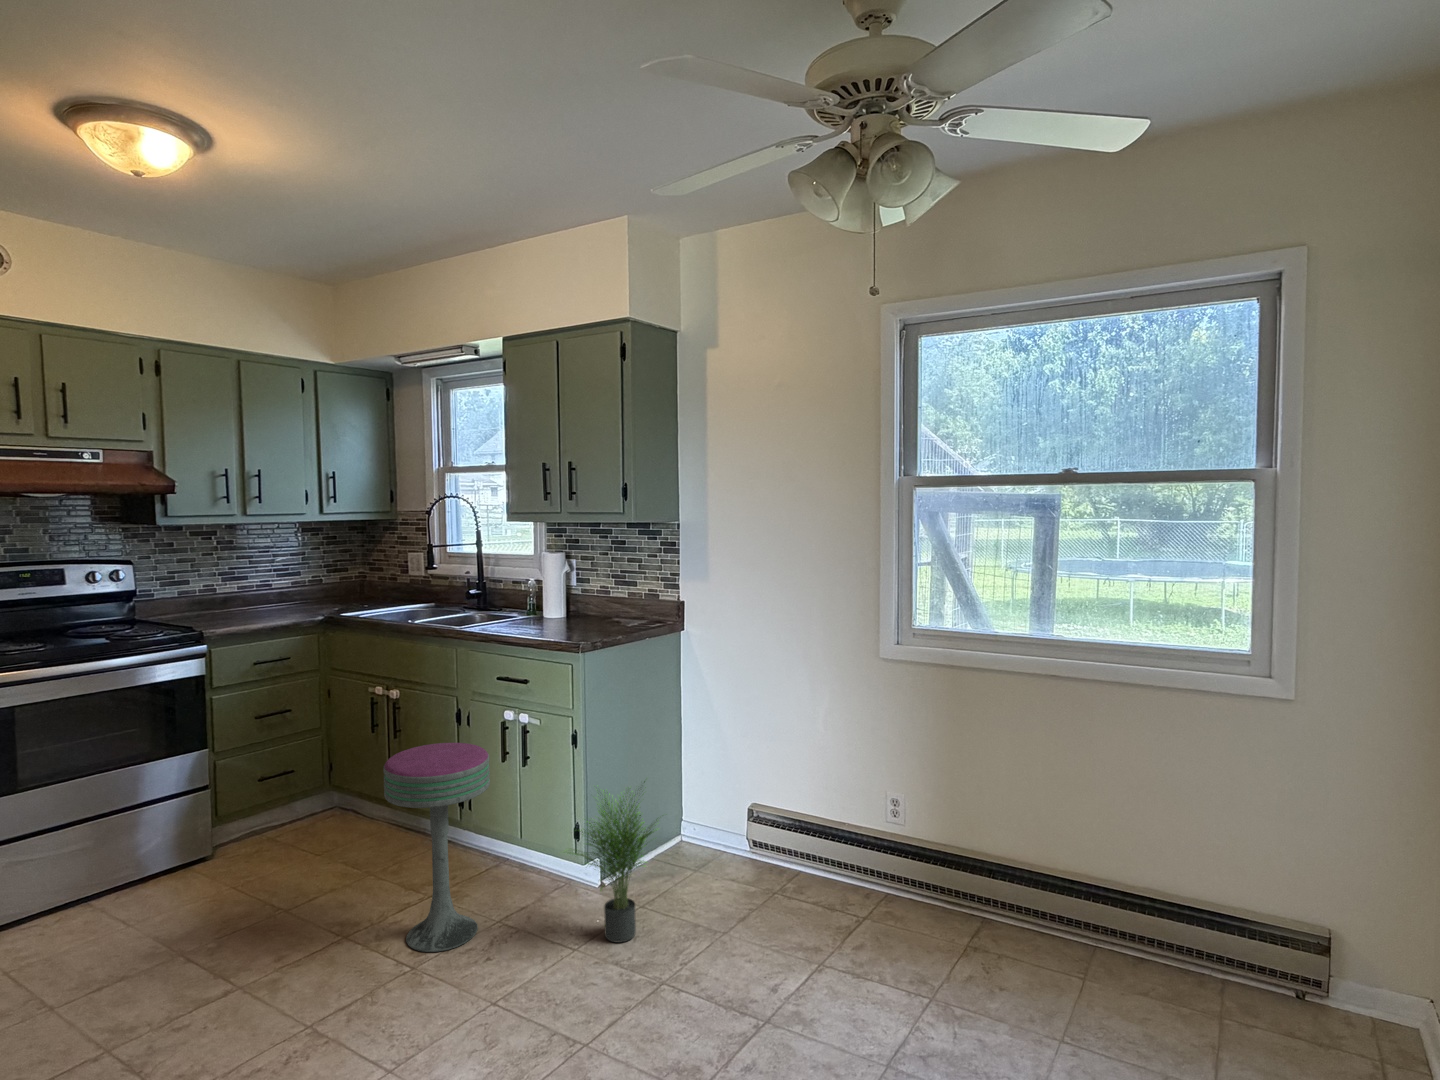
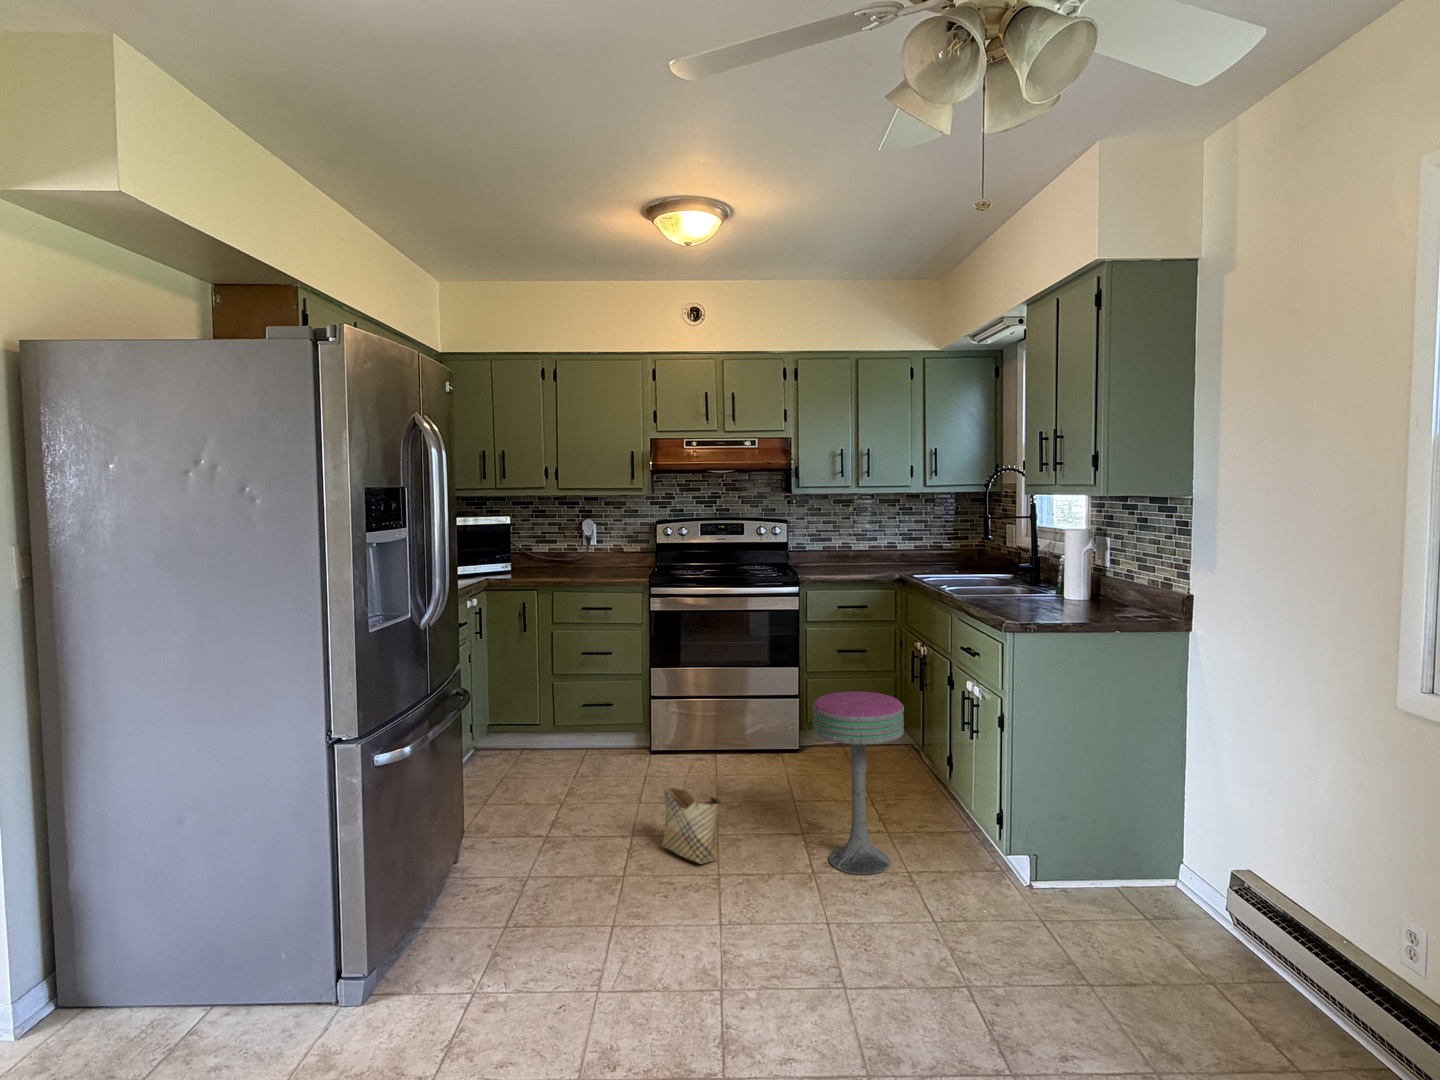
potted plant: present [573,781,653,943] -> none [915,766,1042,940]
woven basket: none [178,890,288,1041] -> present [662,759,720,864]

